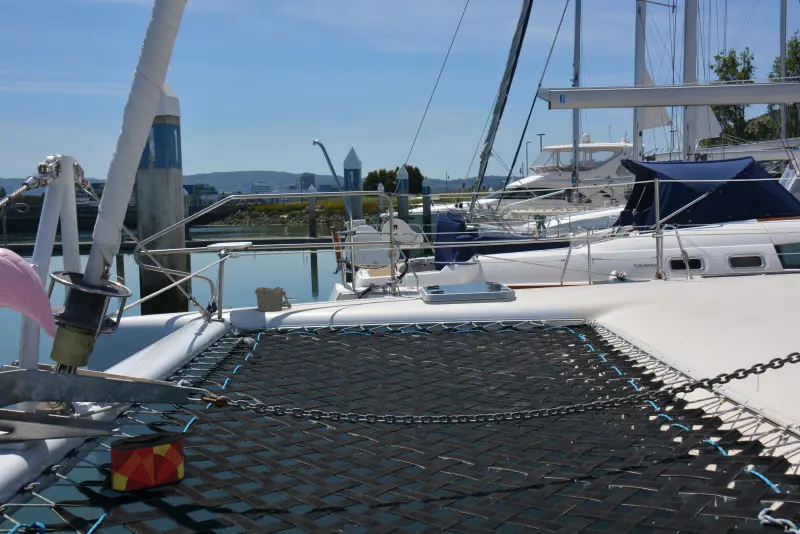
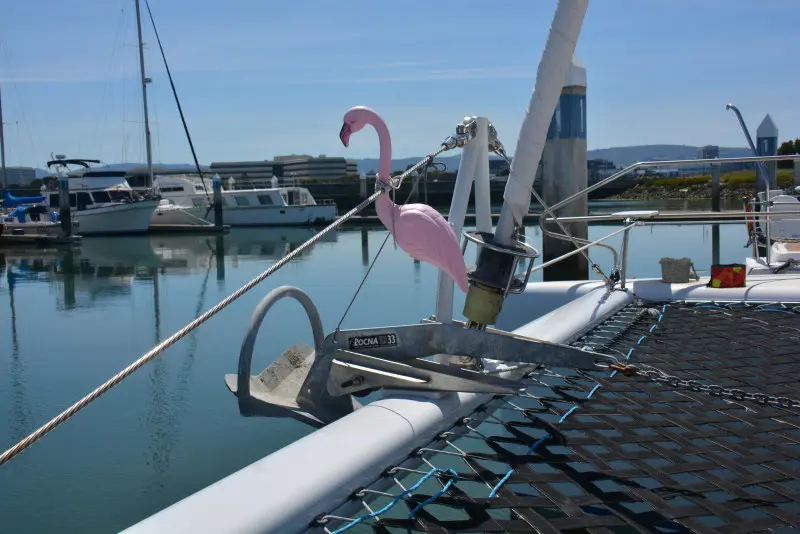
bag: present [100,431,185,492] -> present [706,263,746,288]

